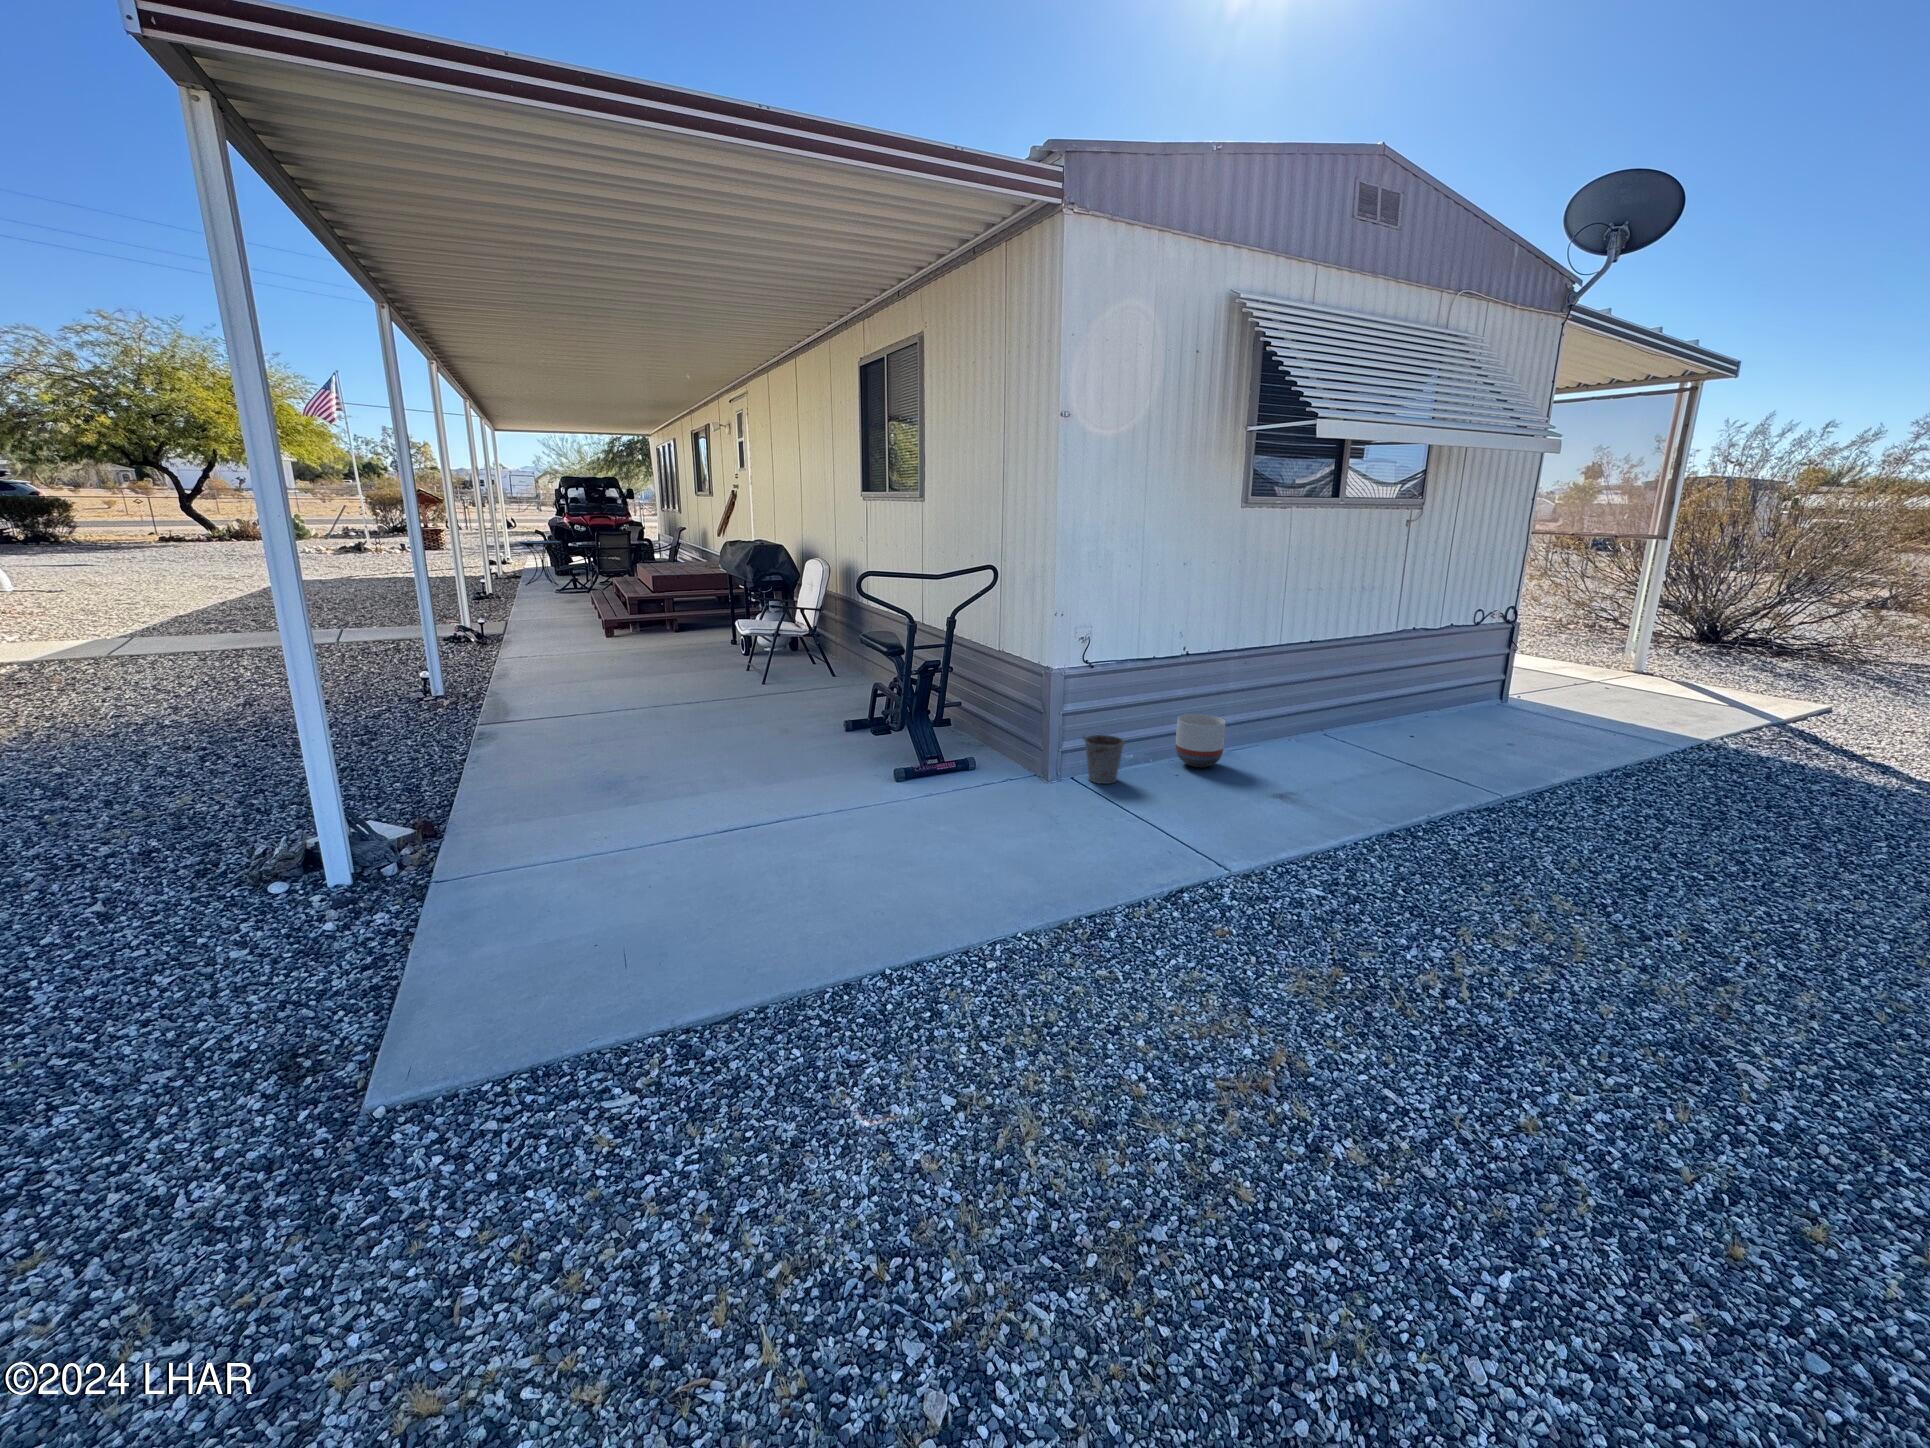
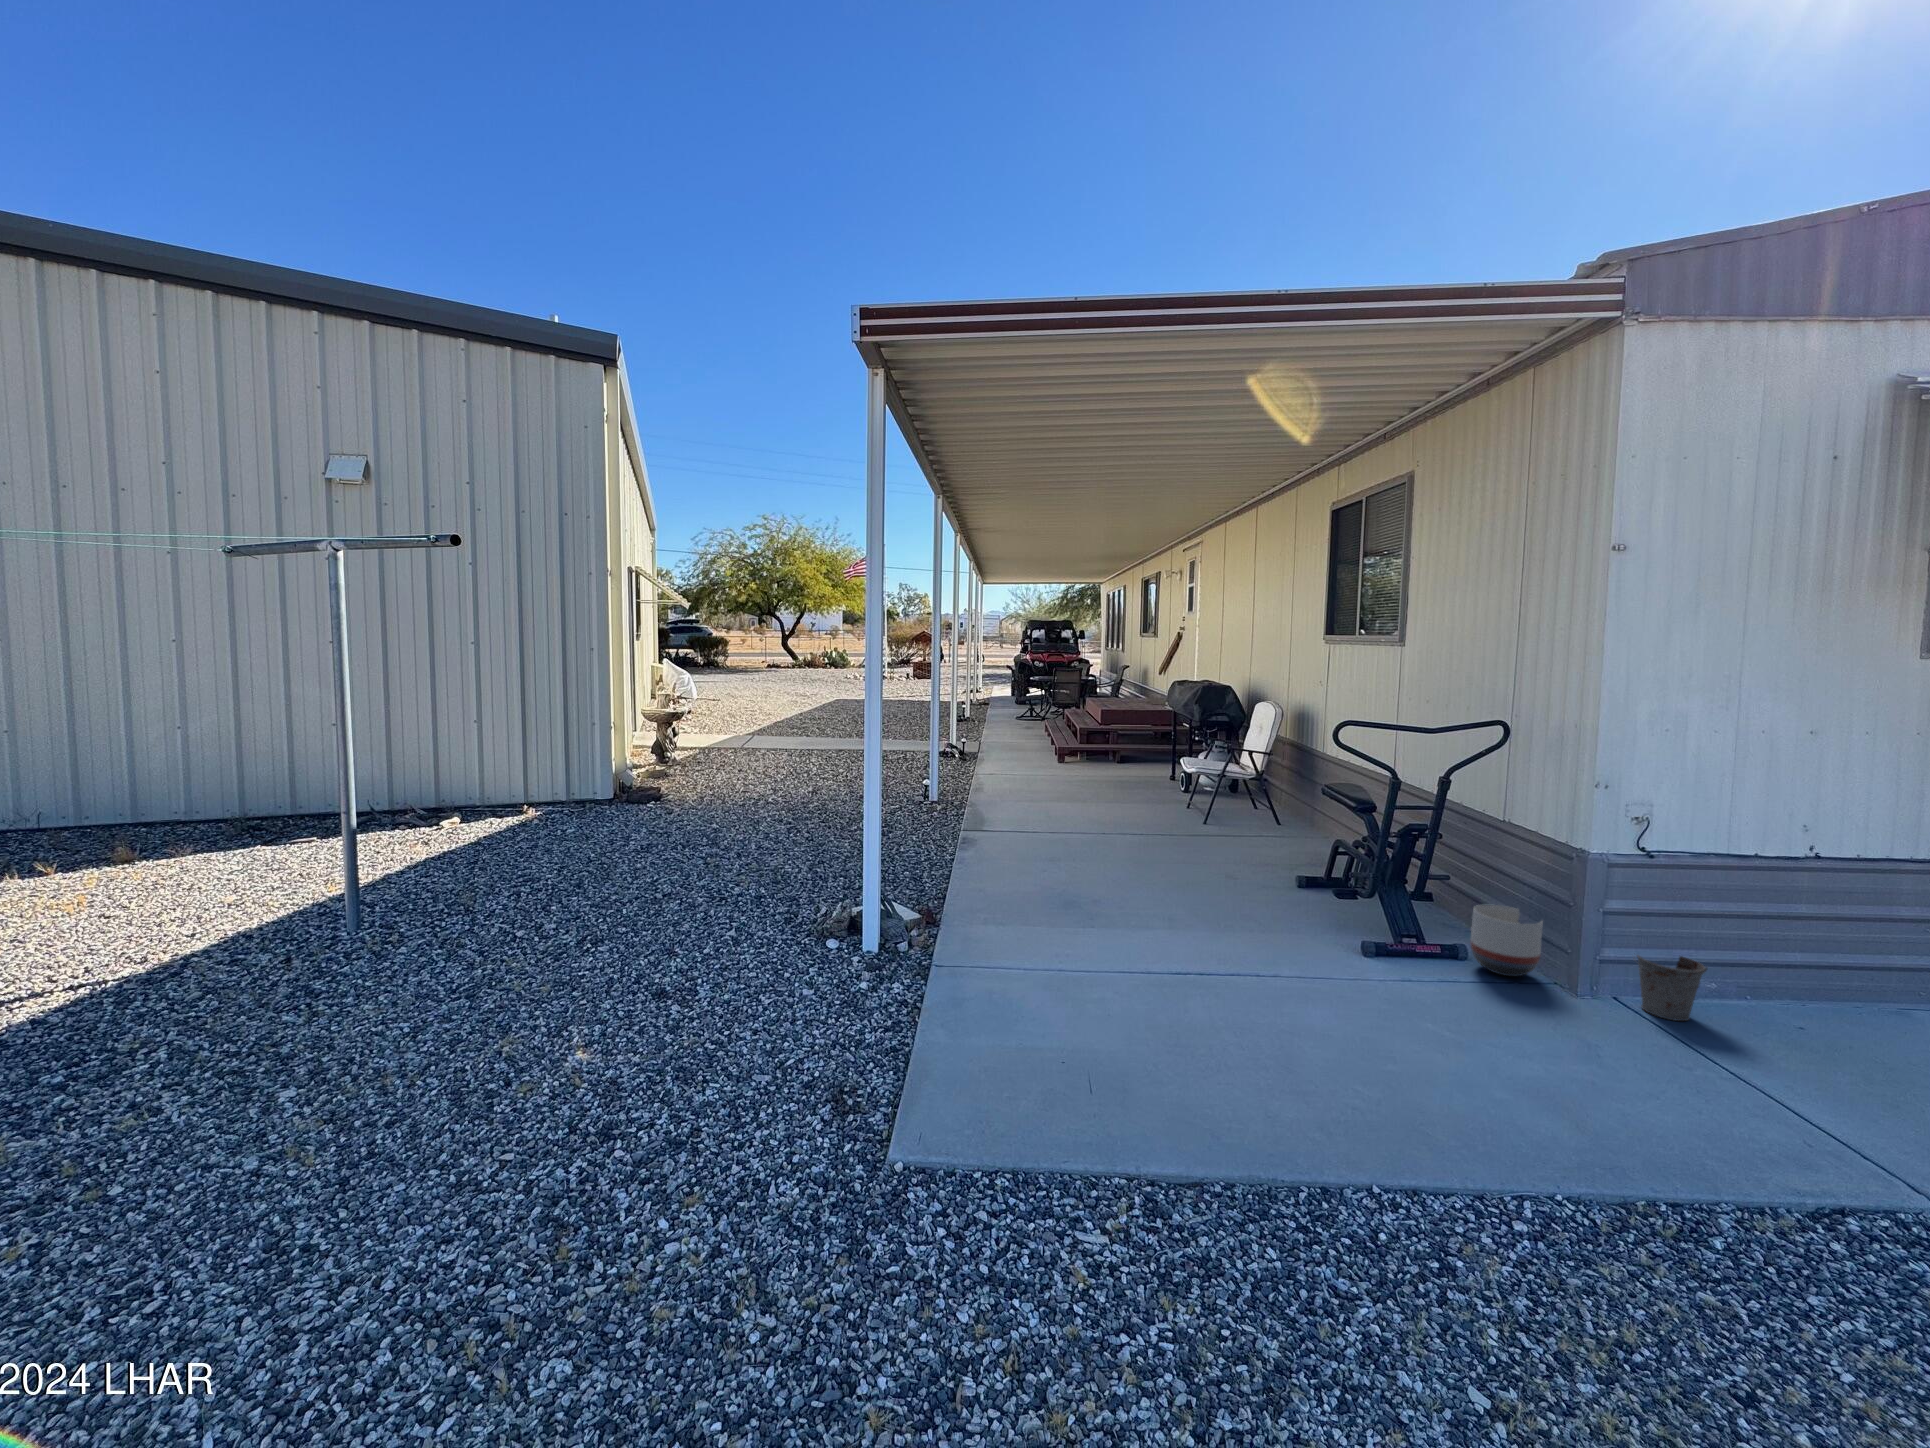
side table: present [520,541,561,585] -> none [995,674,1027,713]
planter: present [1176,714,1225,767] -> present [1471,905,1543,976]

